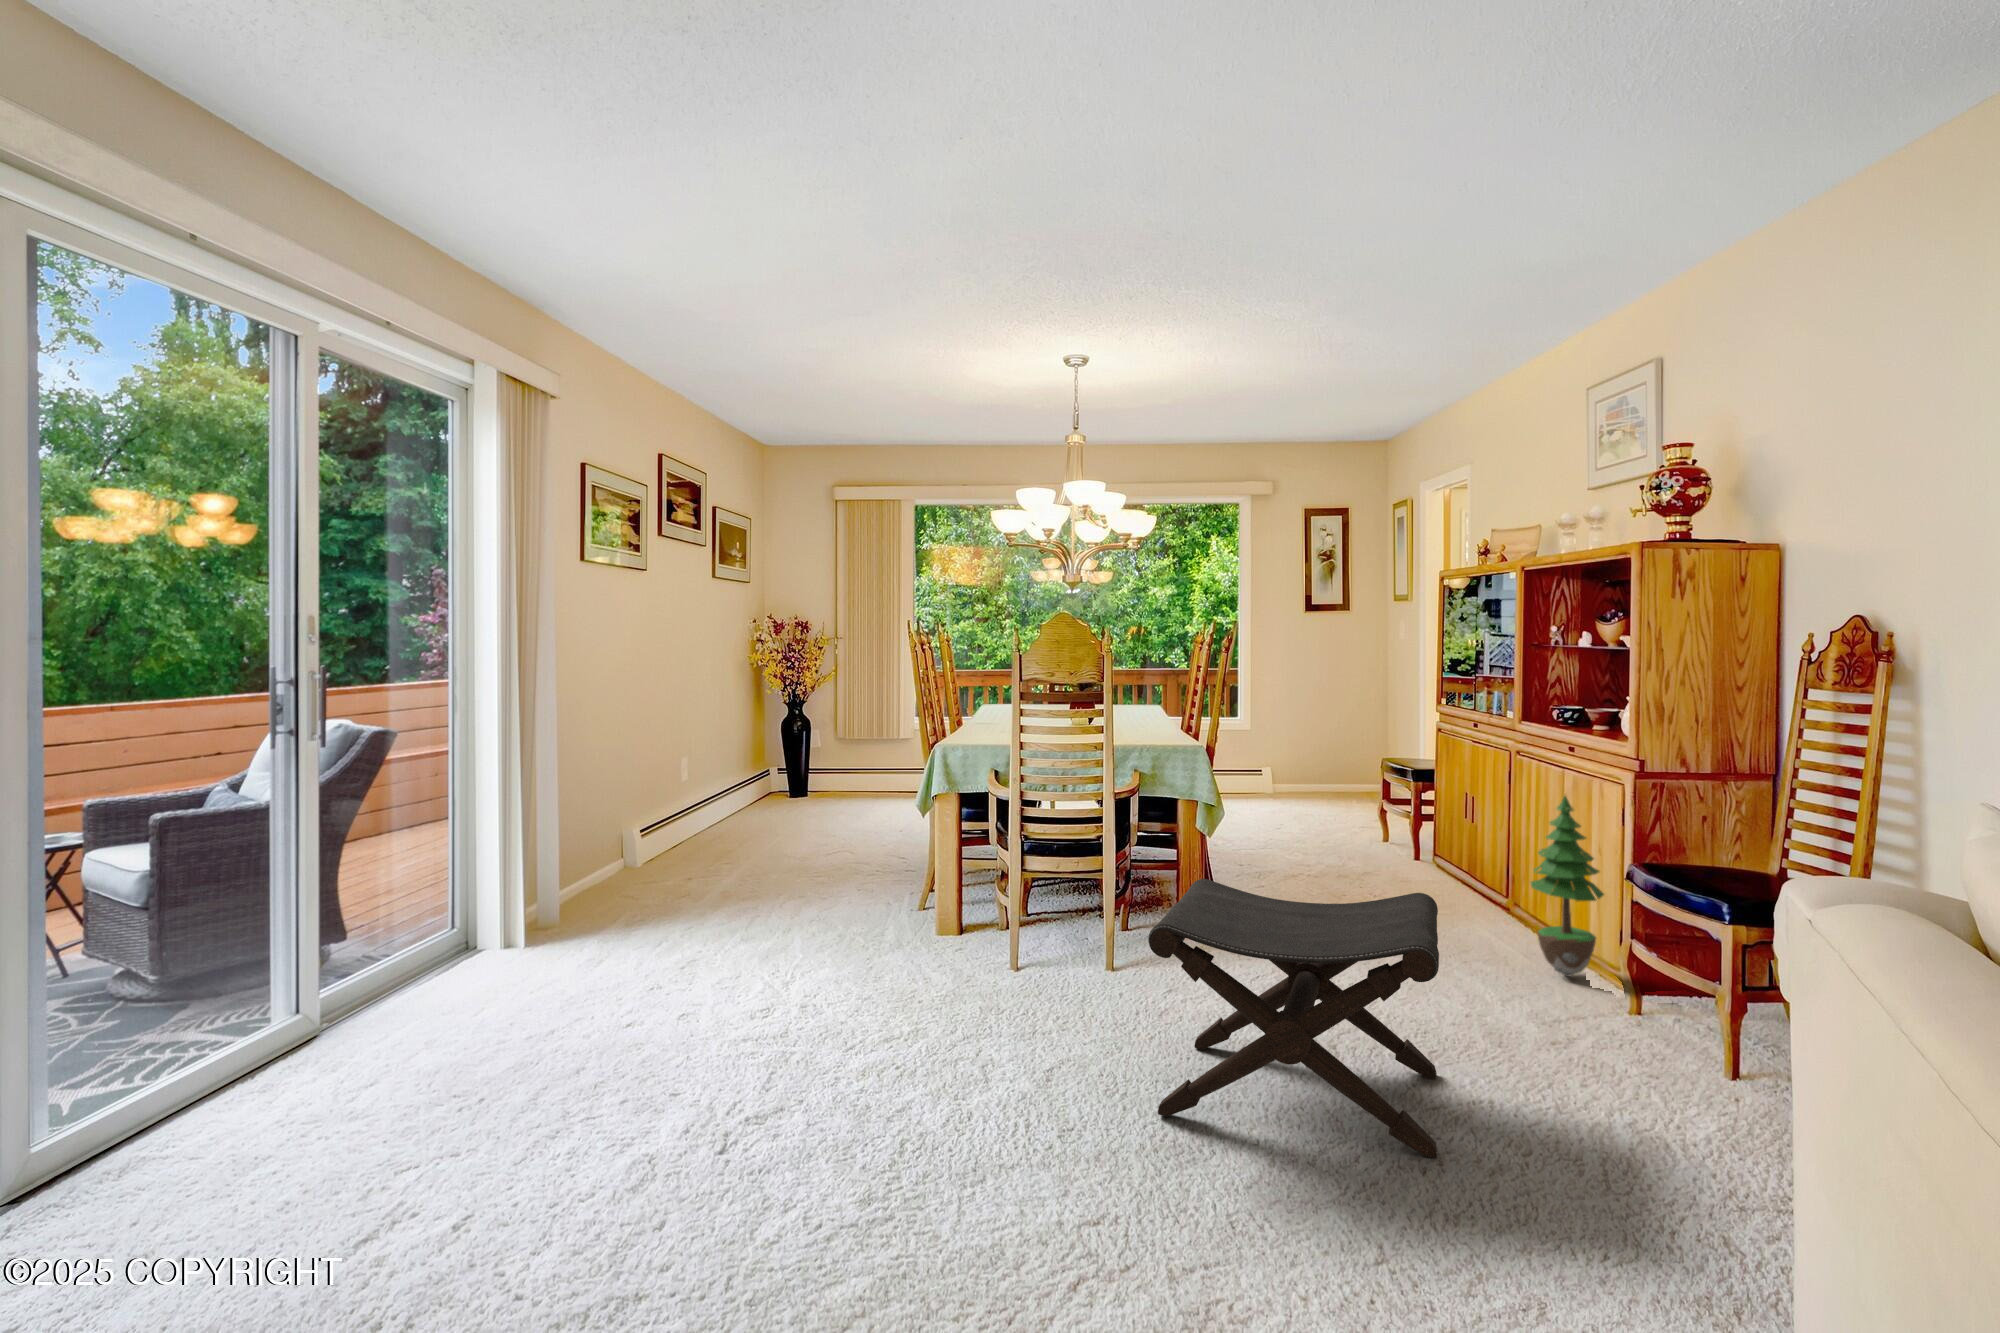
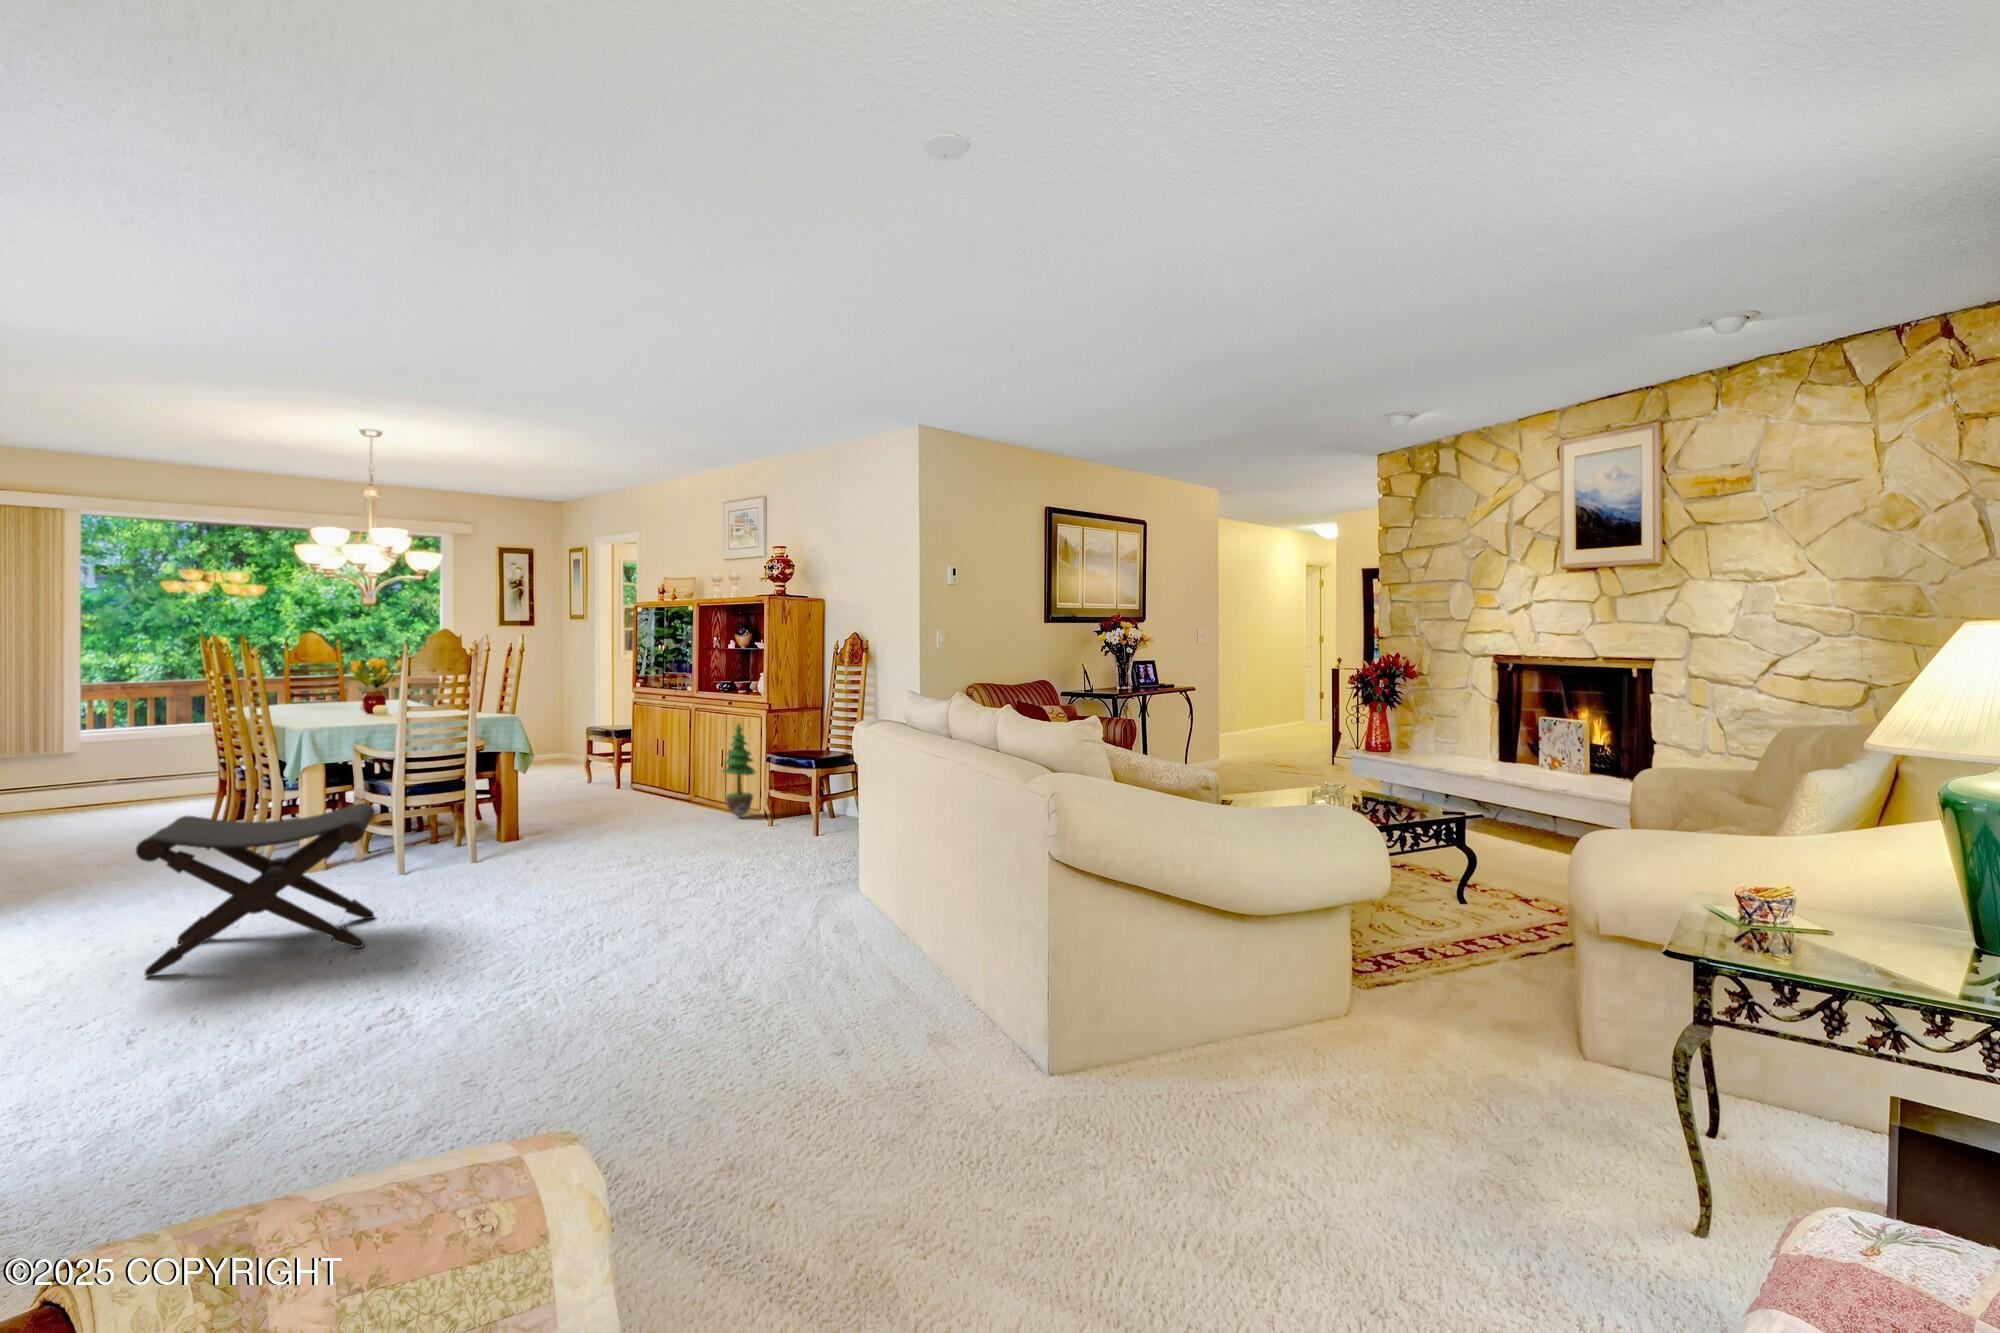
footstool: present [1148,879,1439,1158] -> present [136,803,375,976]

